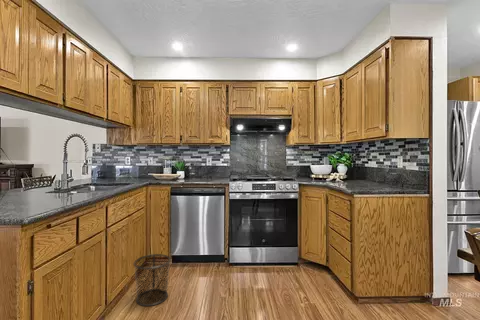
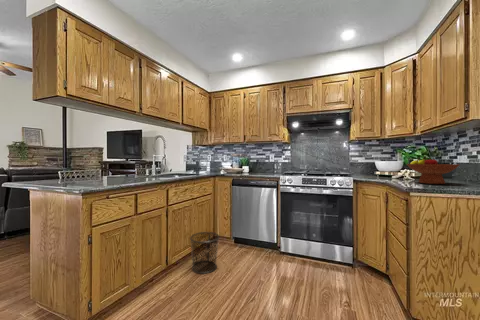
fruit bowl: none [343,164,379,186] -> present [407,157,459,184]

